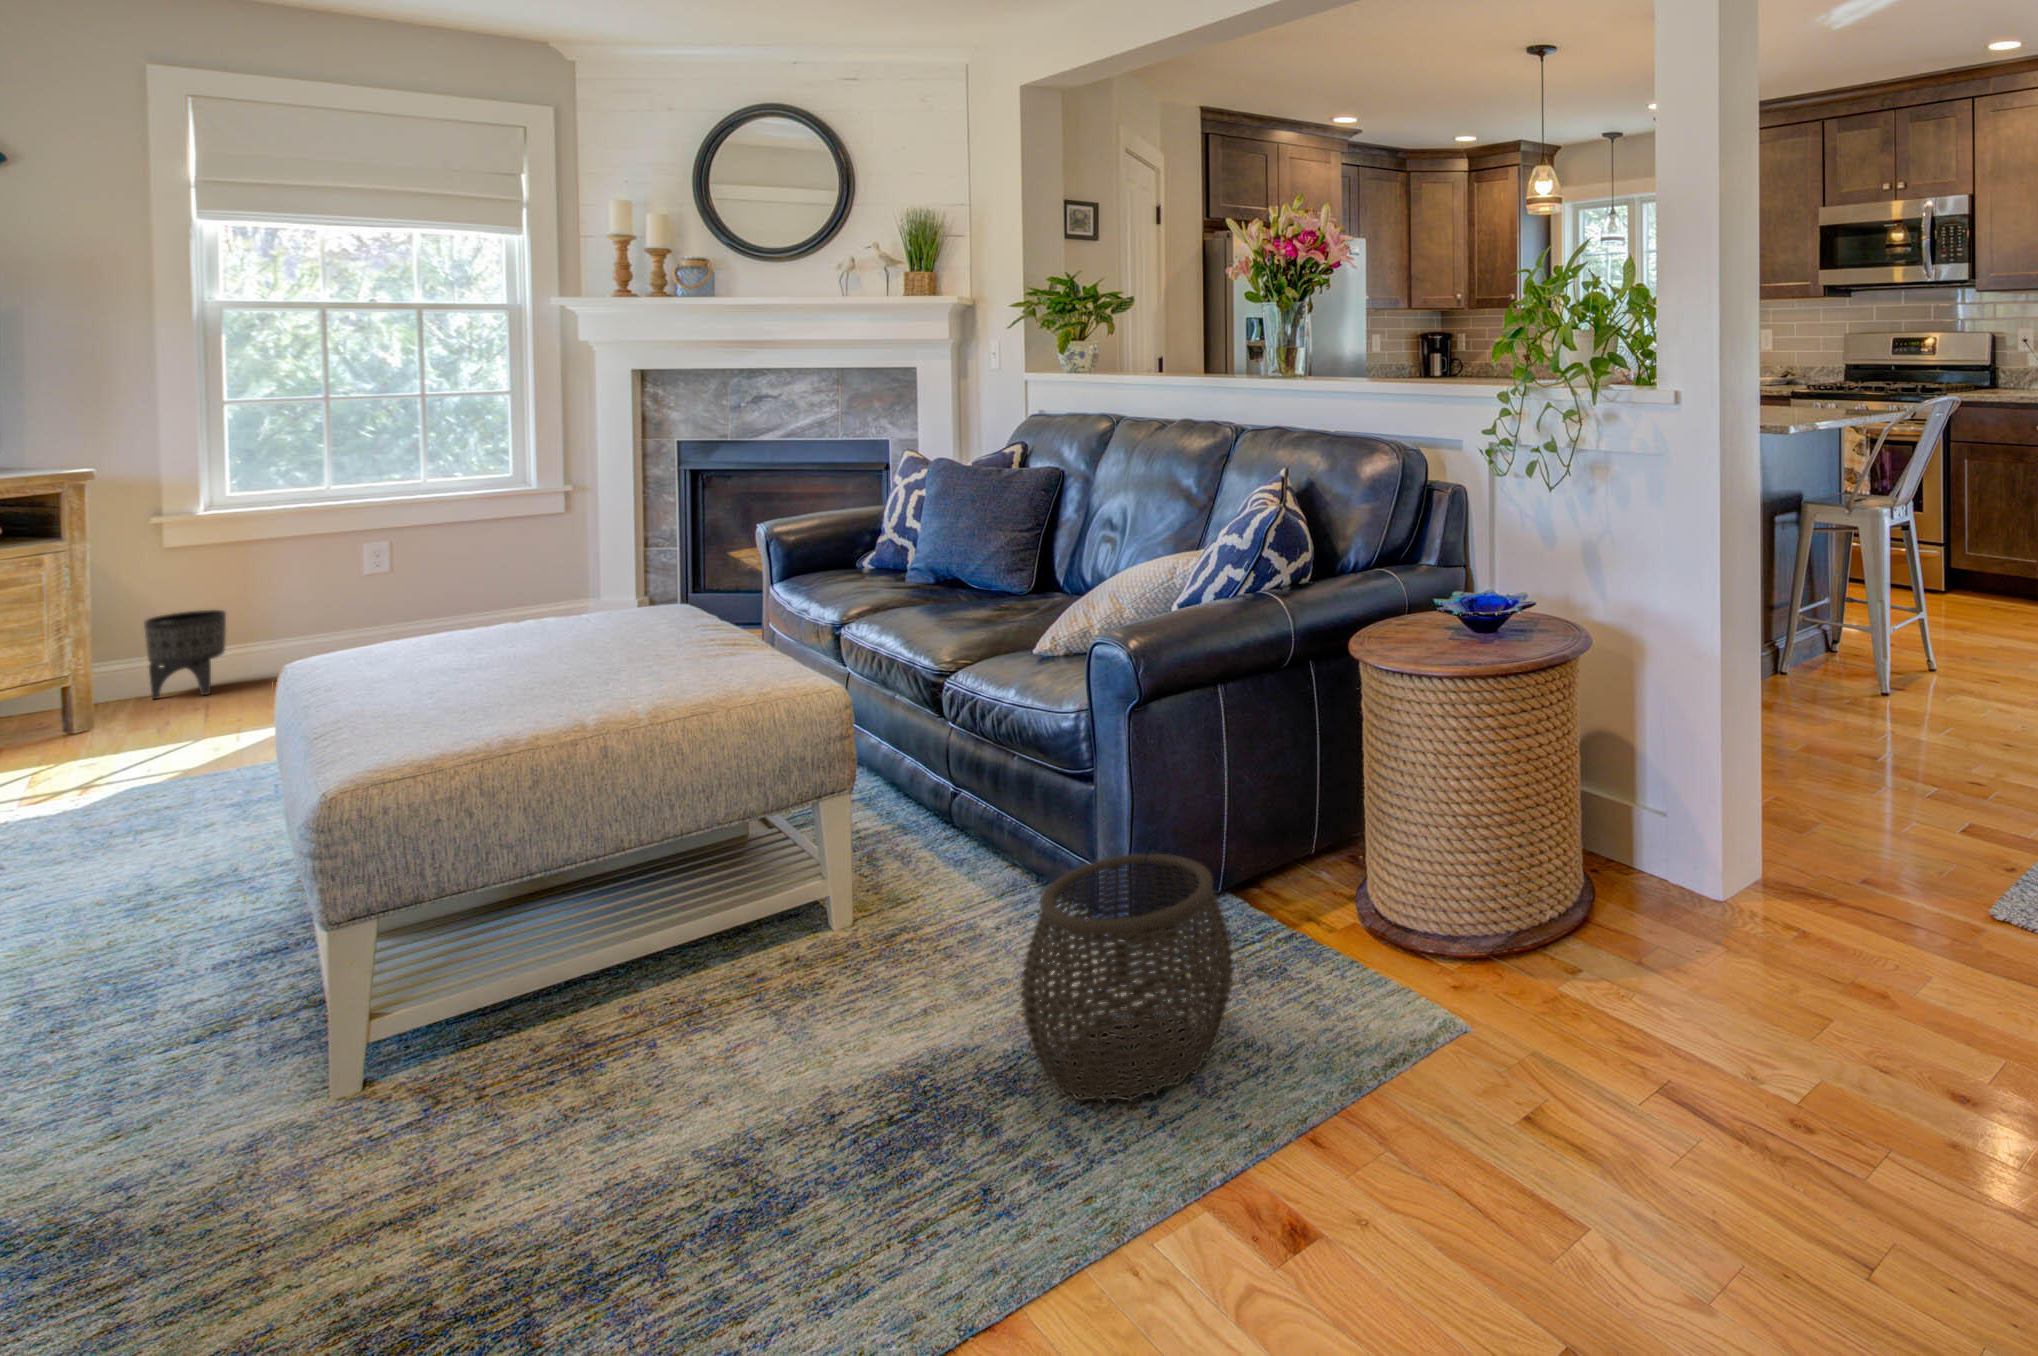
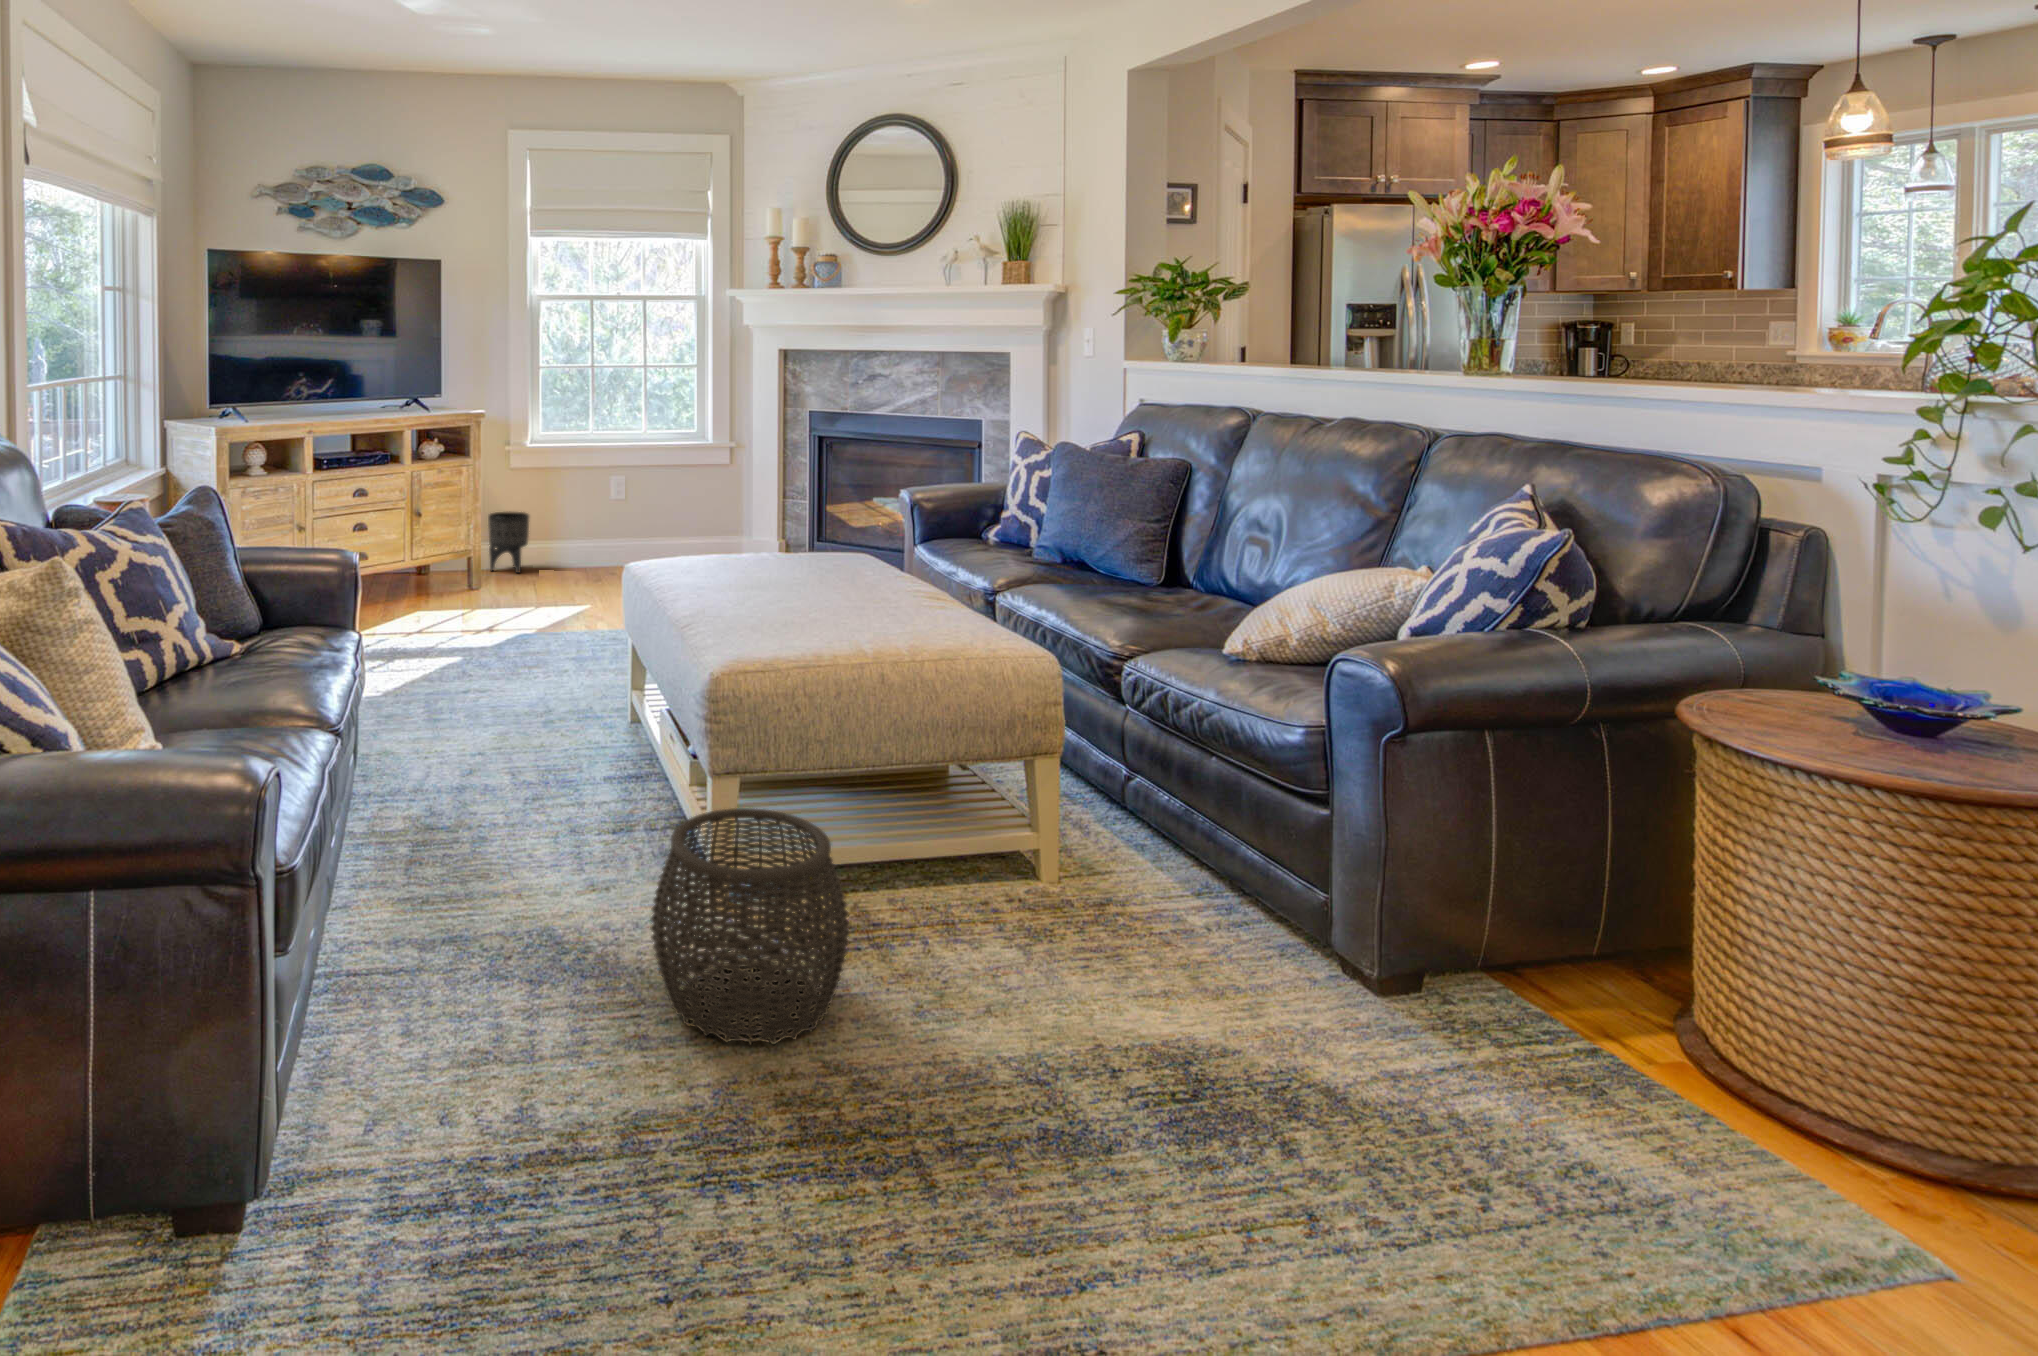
woven basket: present [1020,854,1234,1103] -> present [650,808,850,1045]

